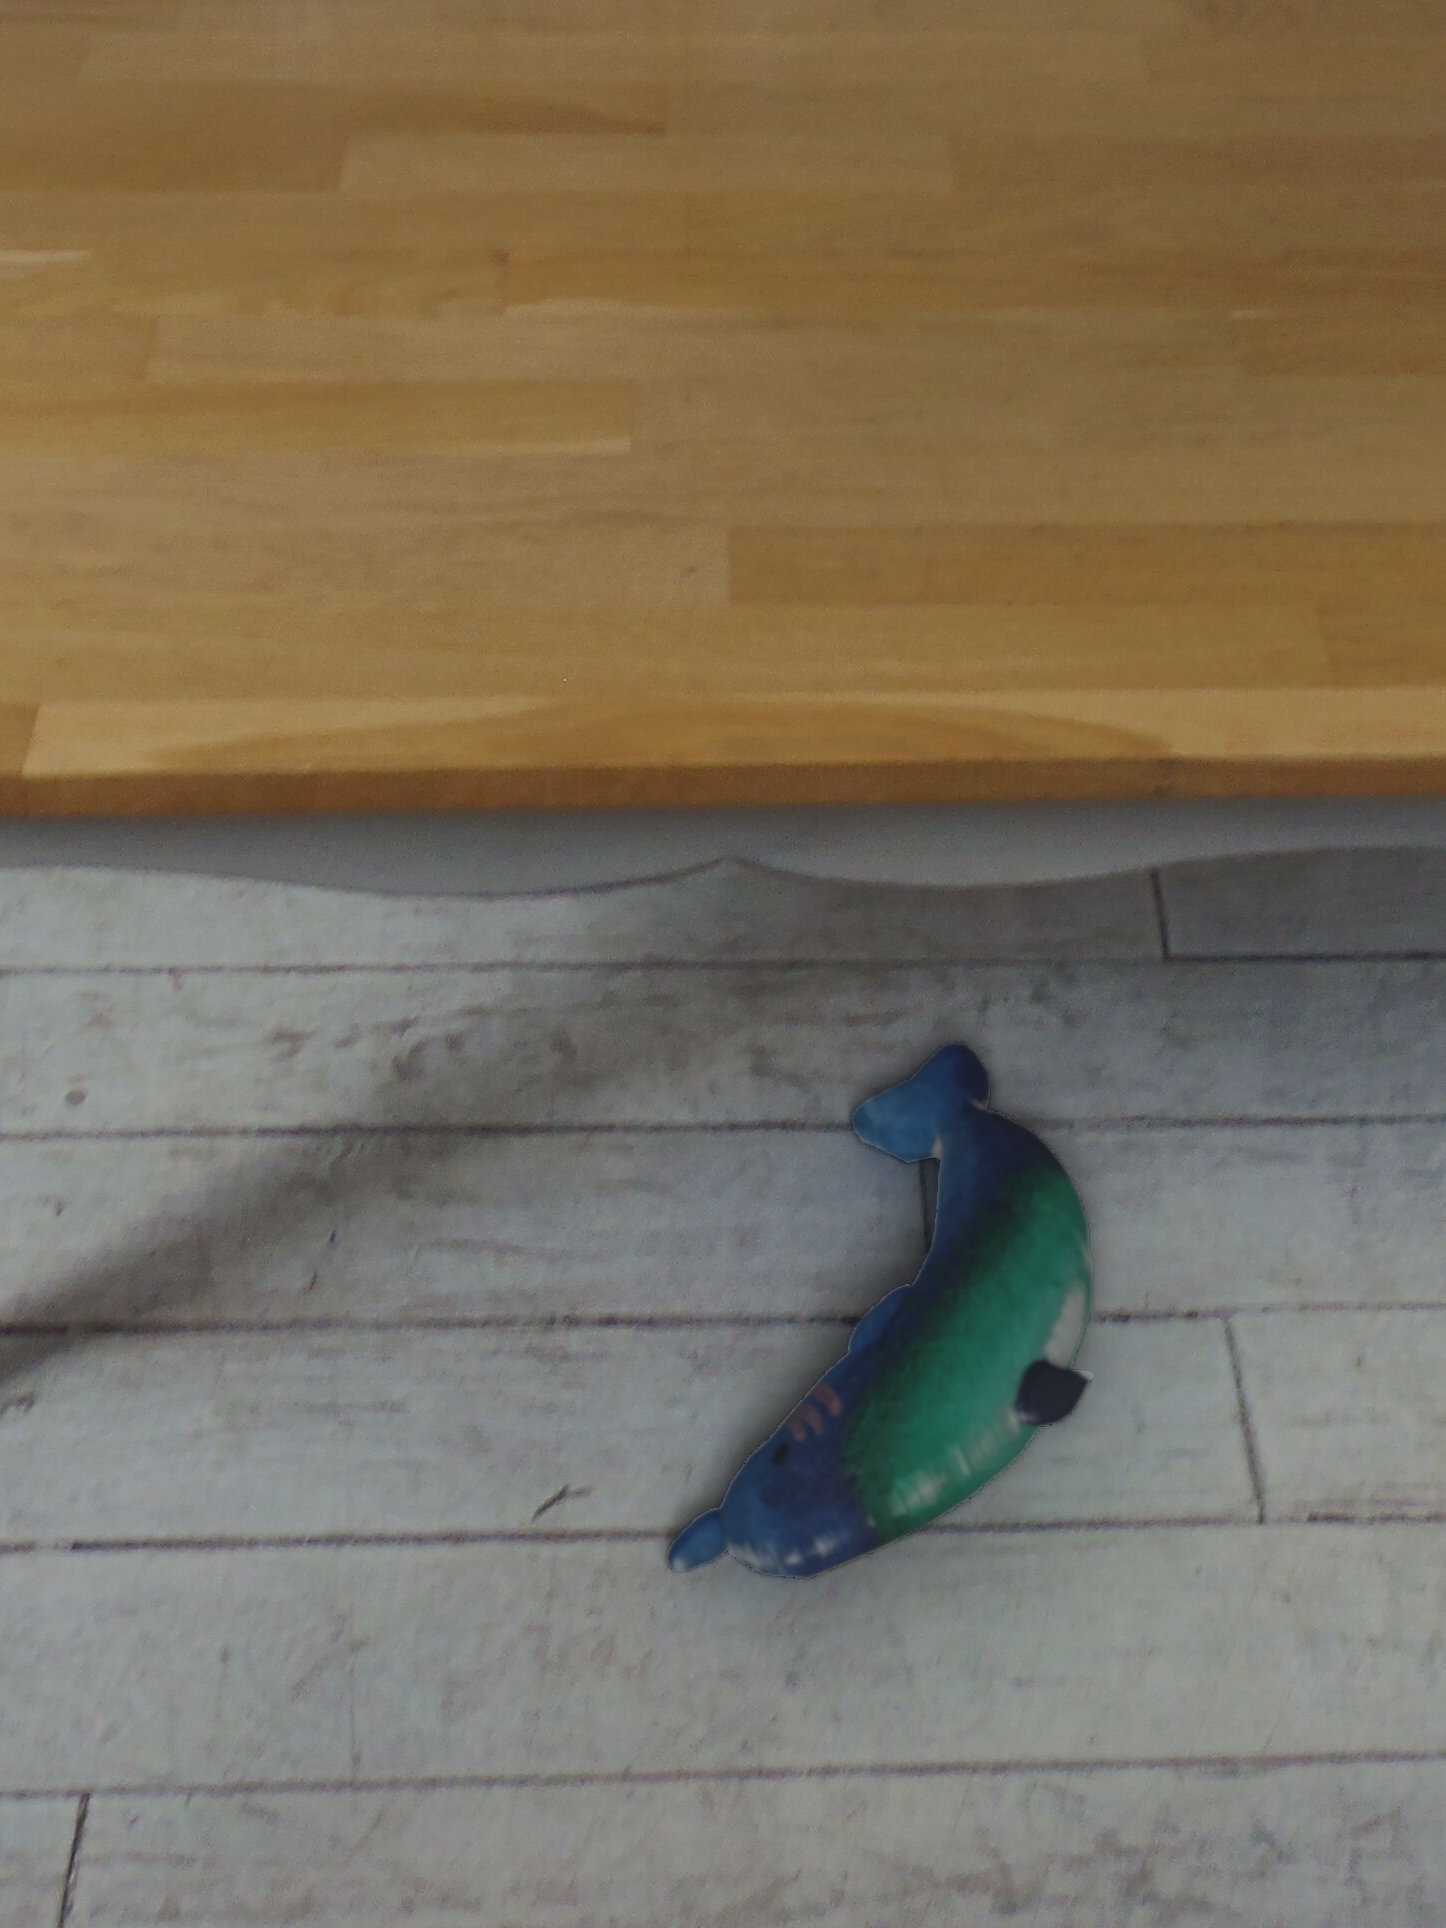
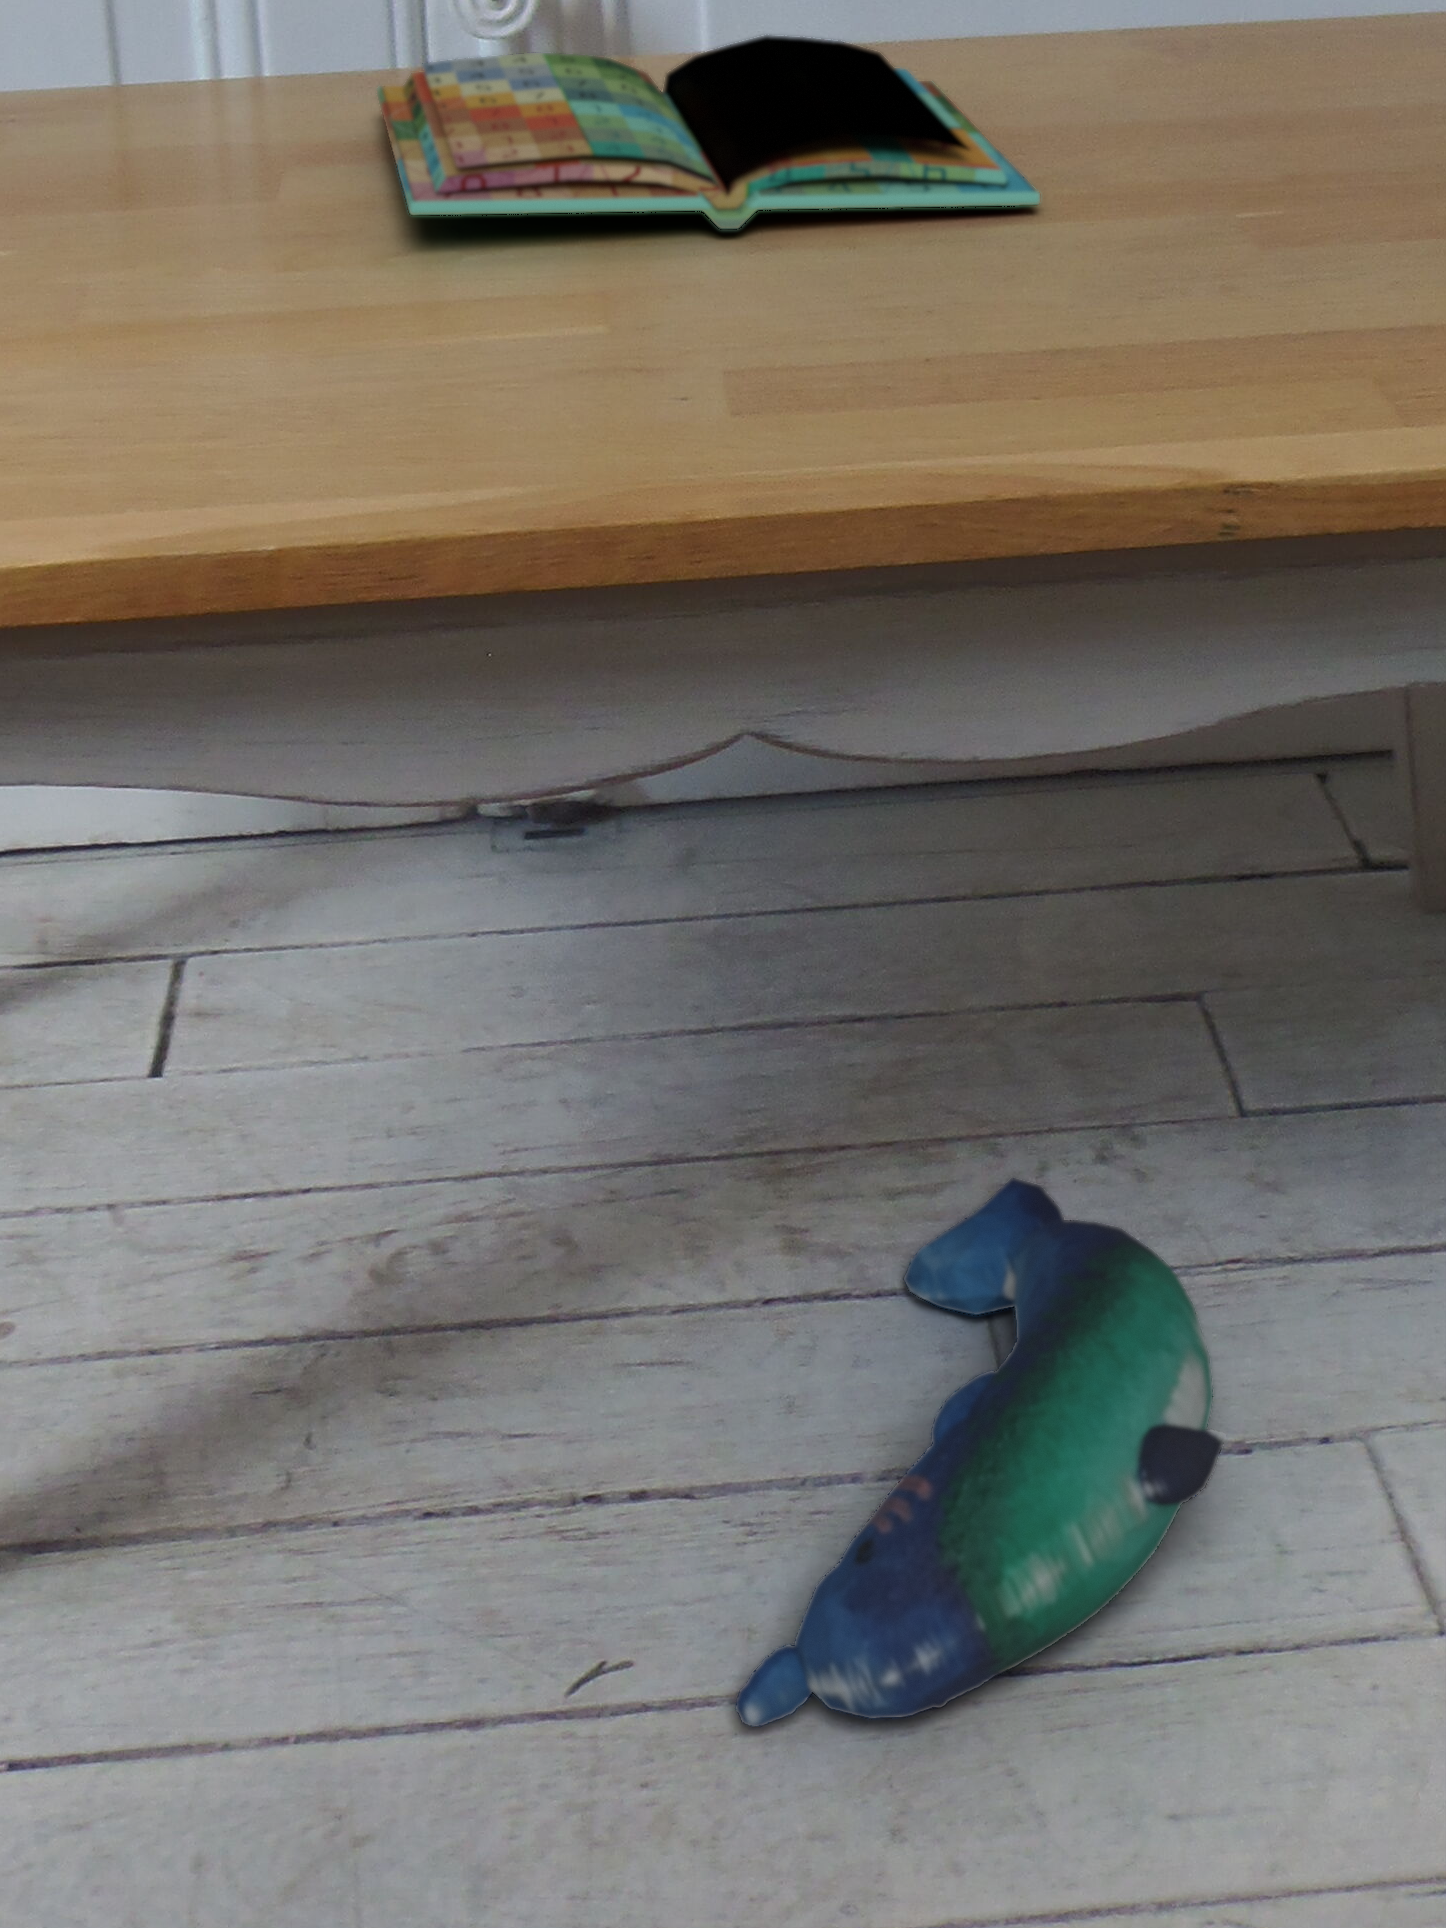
book: none [439,49,1043,323] -> present [377,35,1040,229]

